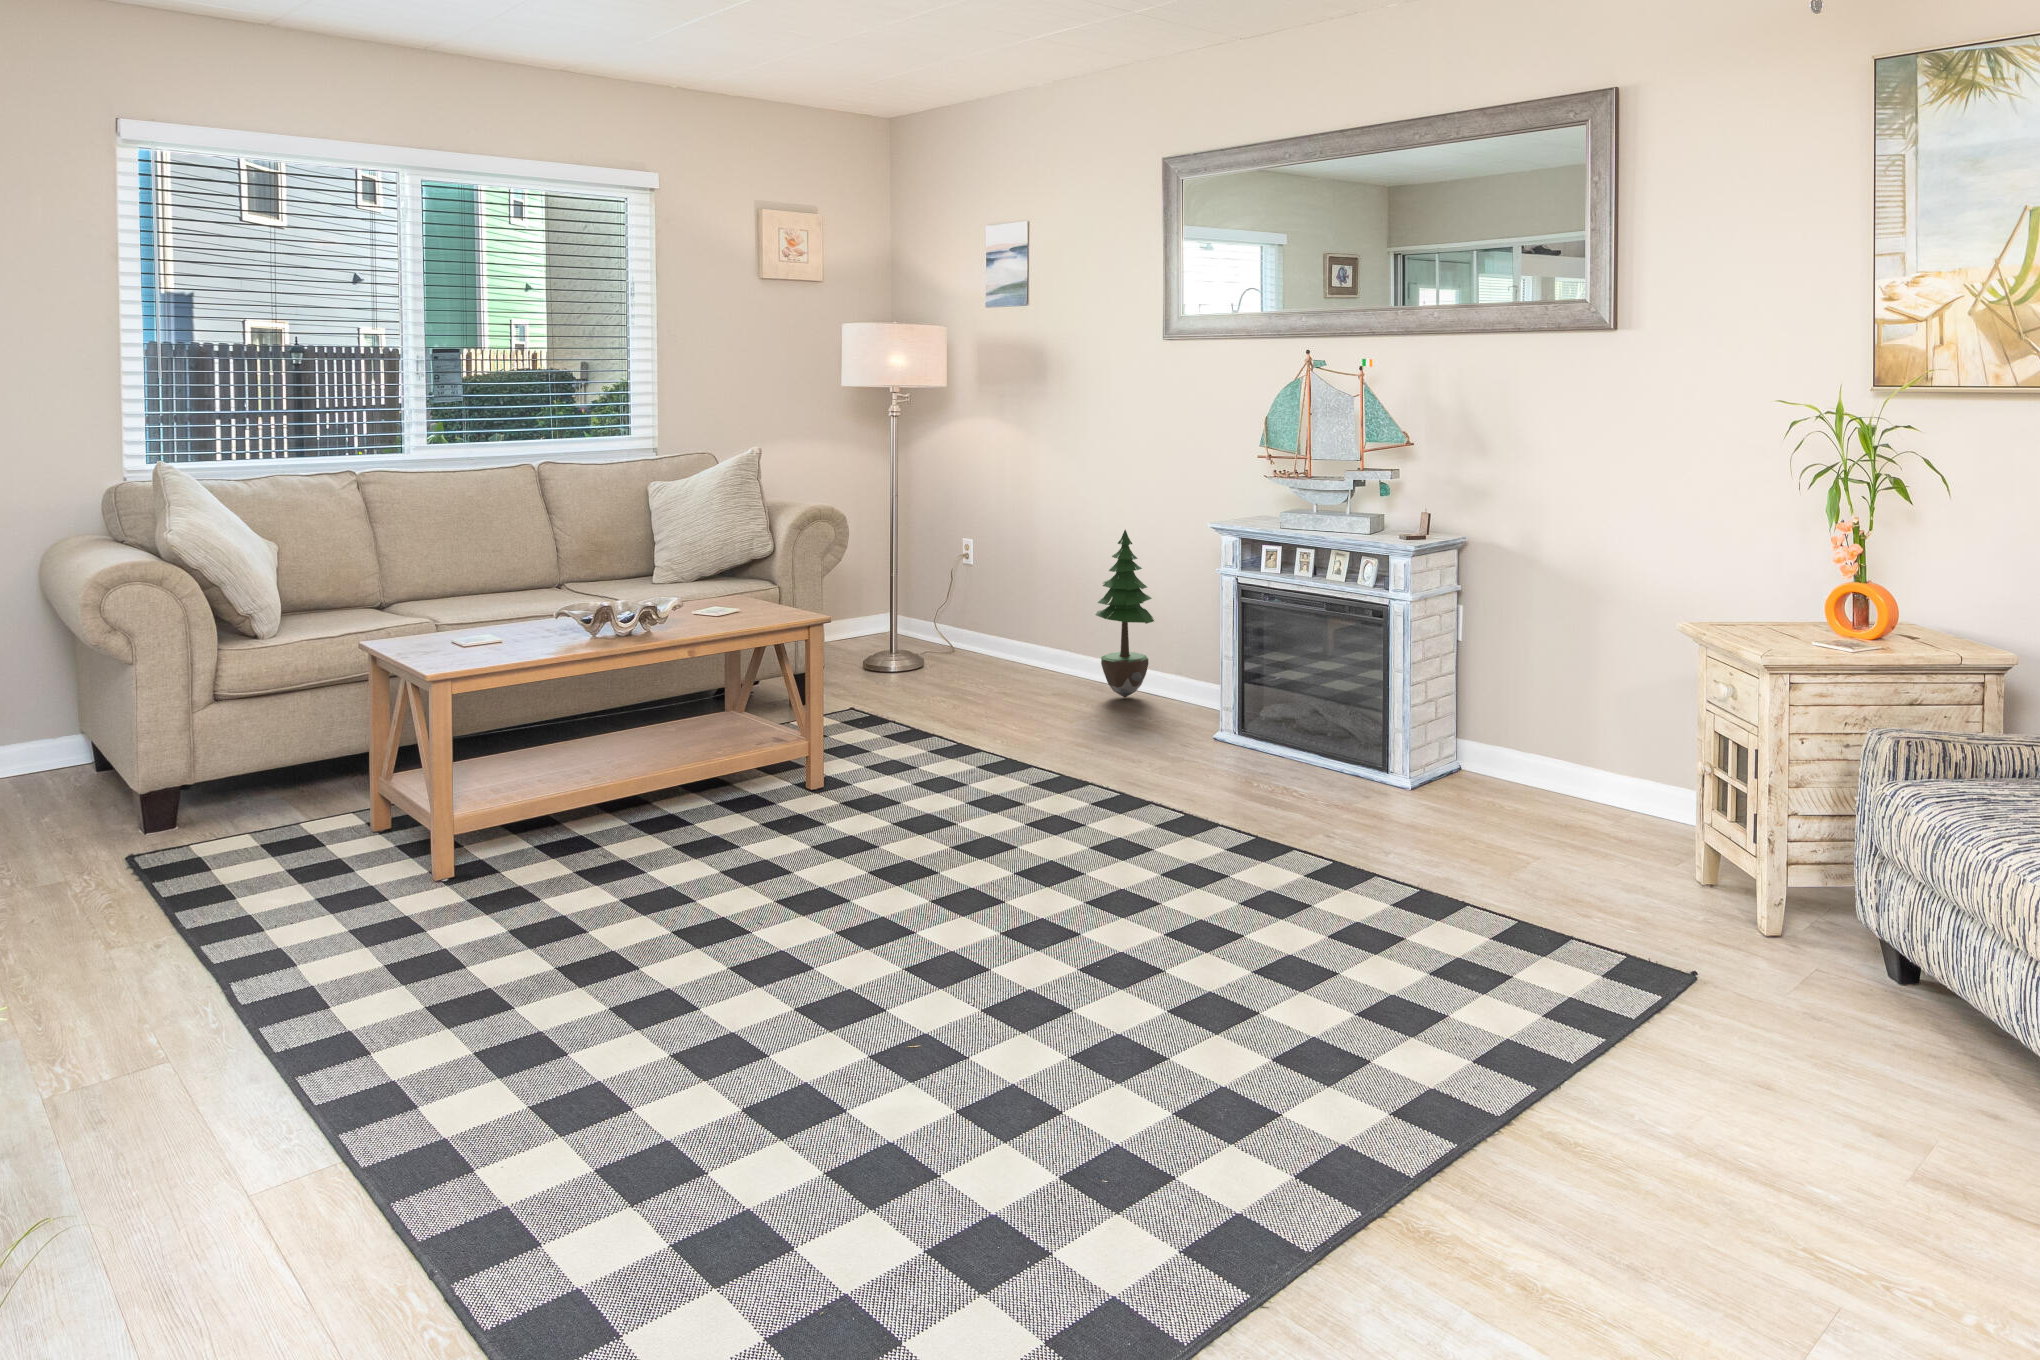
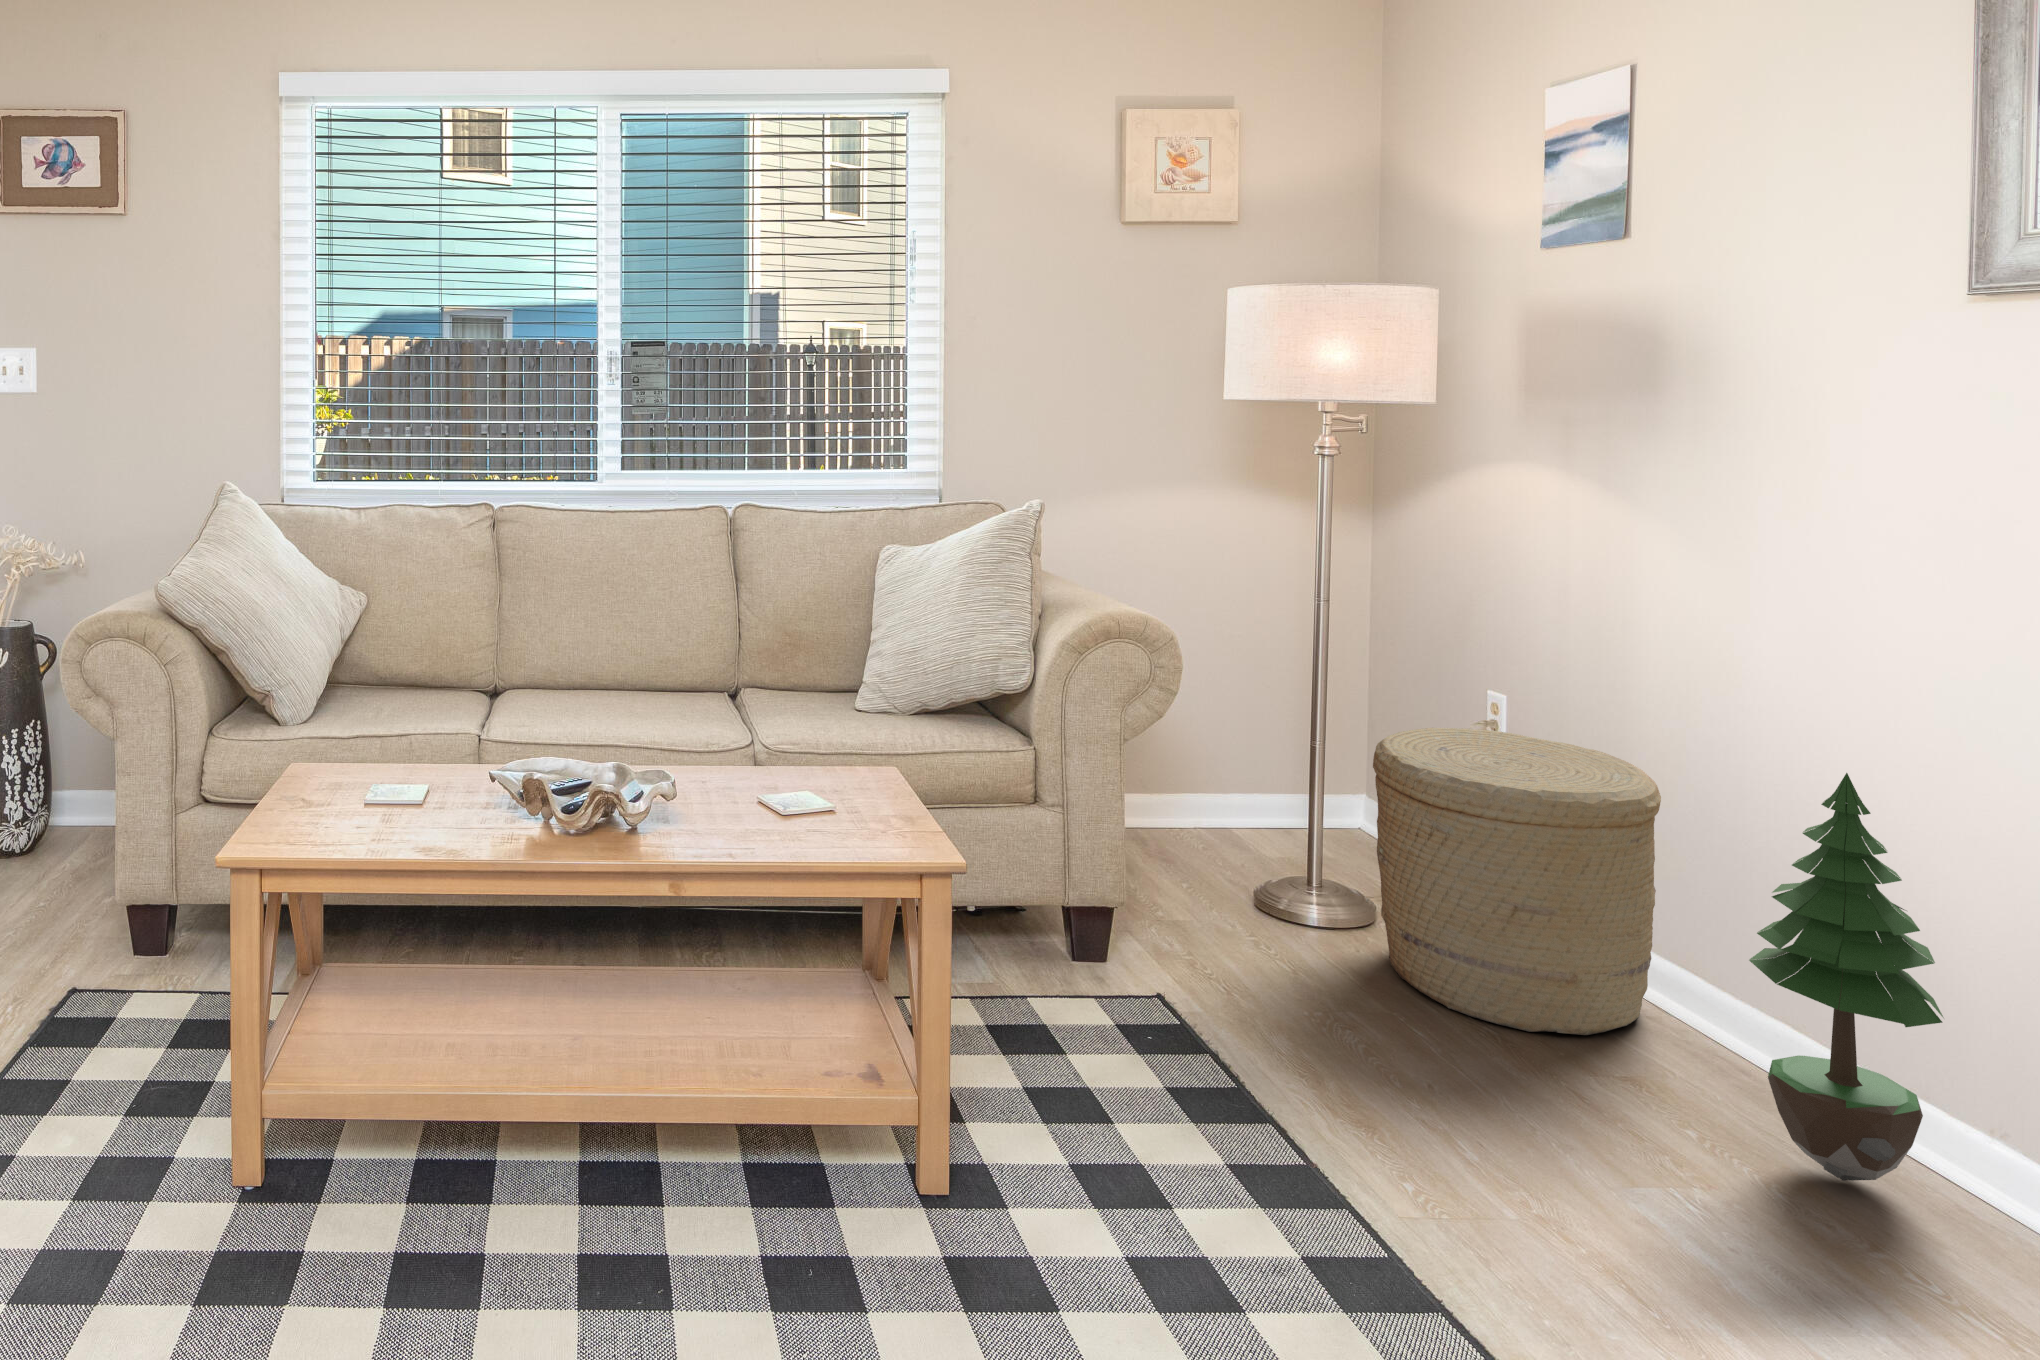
woven basket: none [929,553,1049,685] -> present [1373,728,1661,1035]

